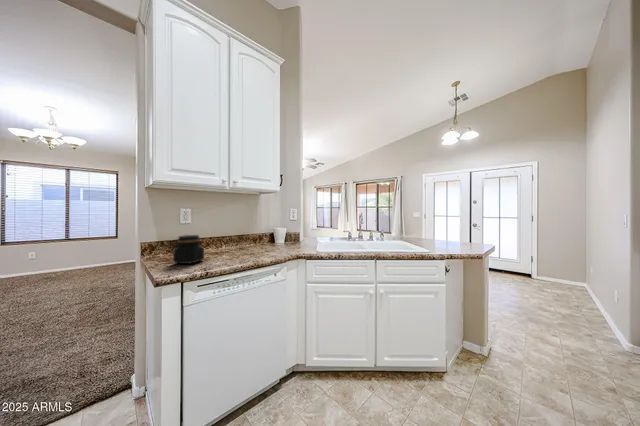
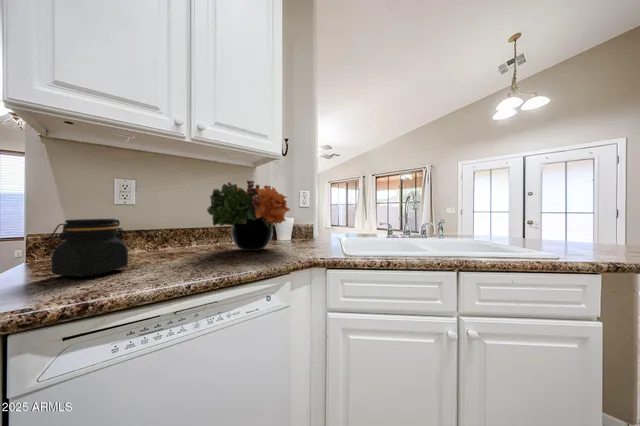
flower arrangement: none [236,208,286,250] -> present [207,180,290,251]

